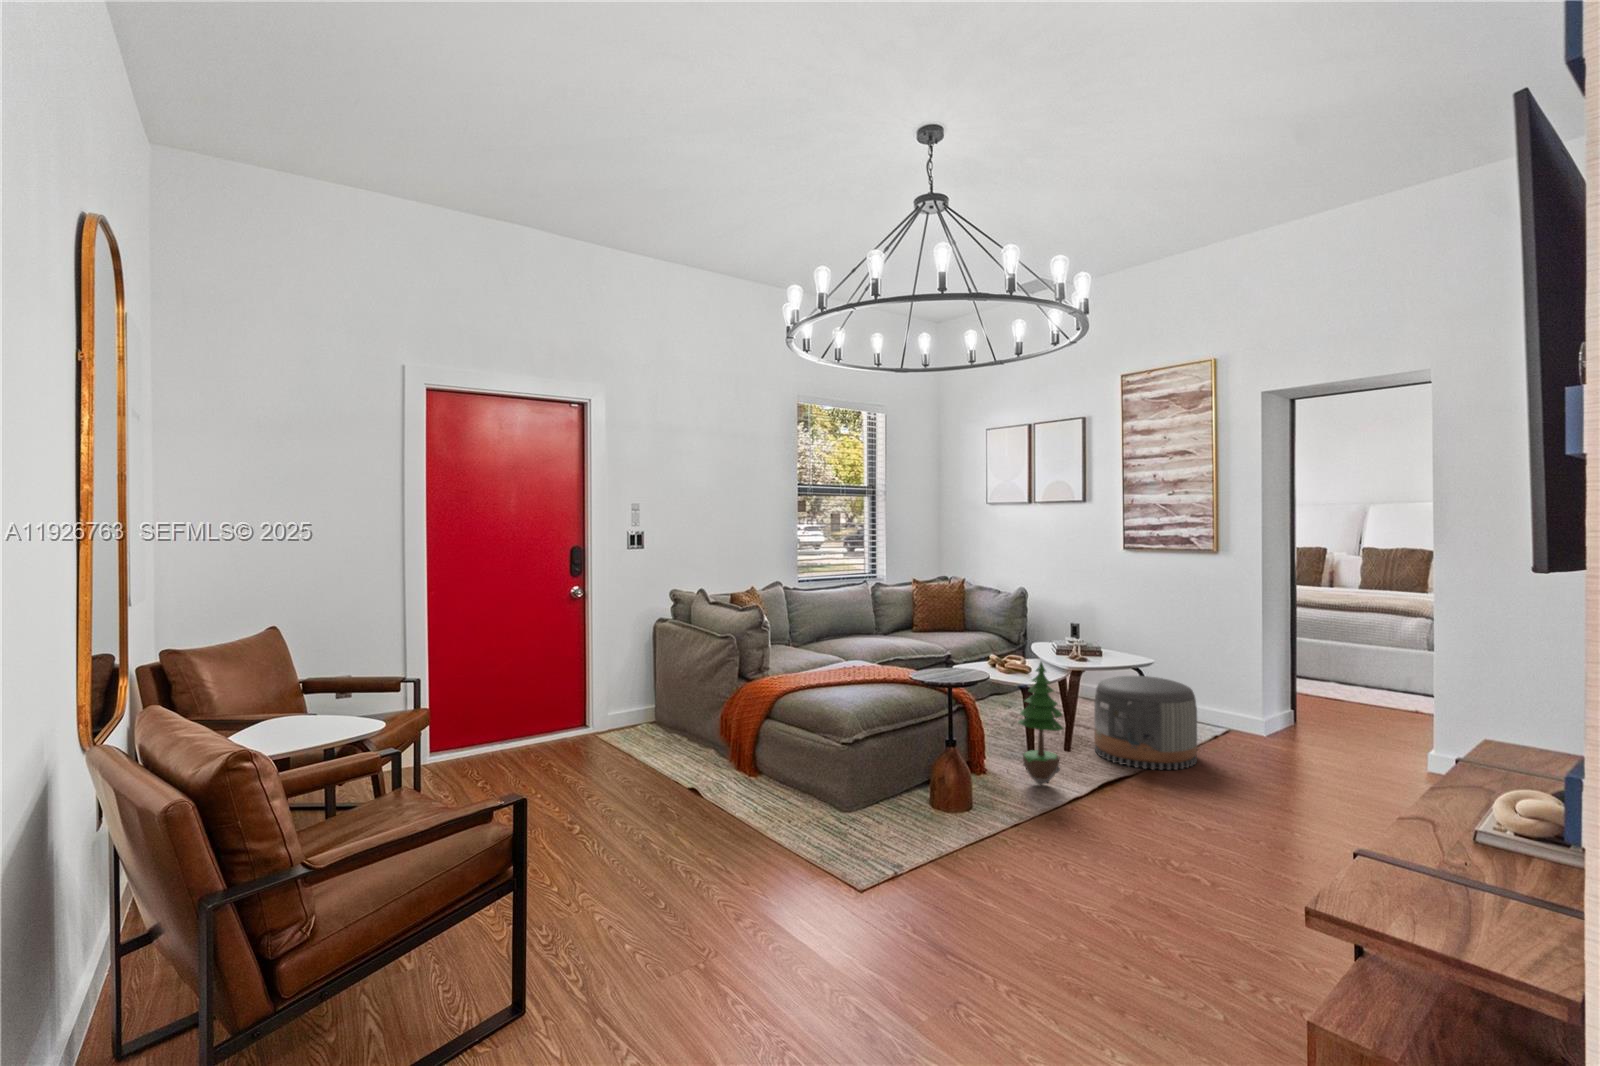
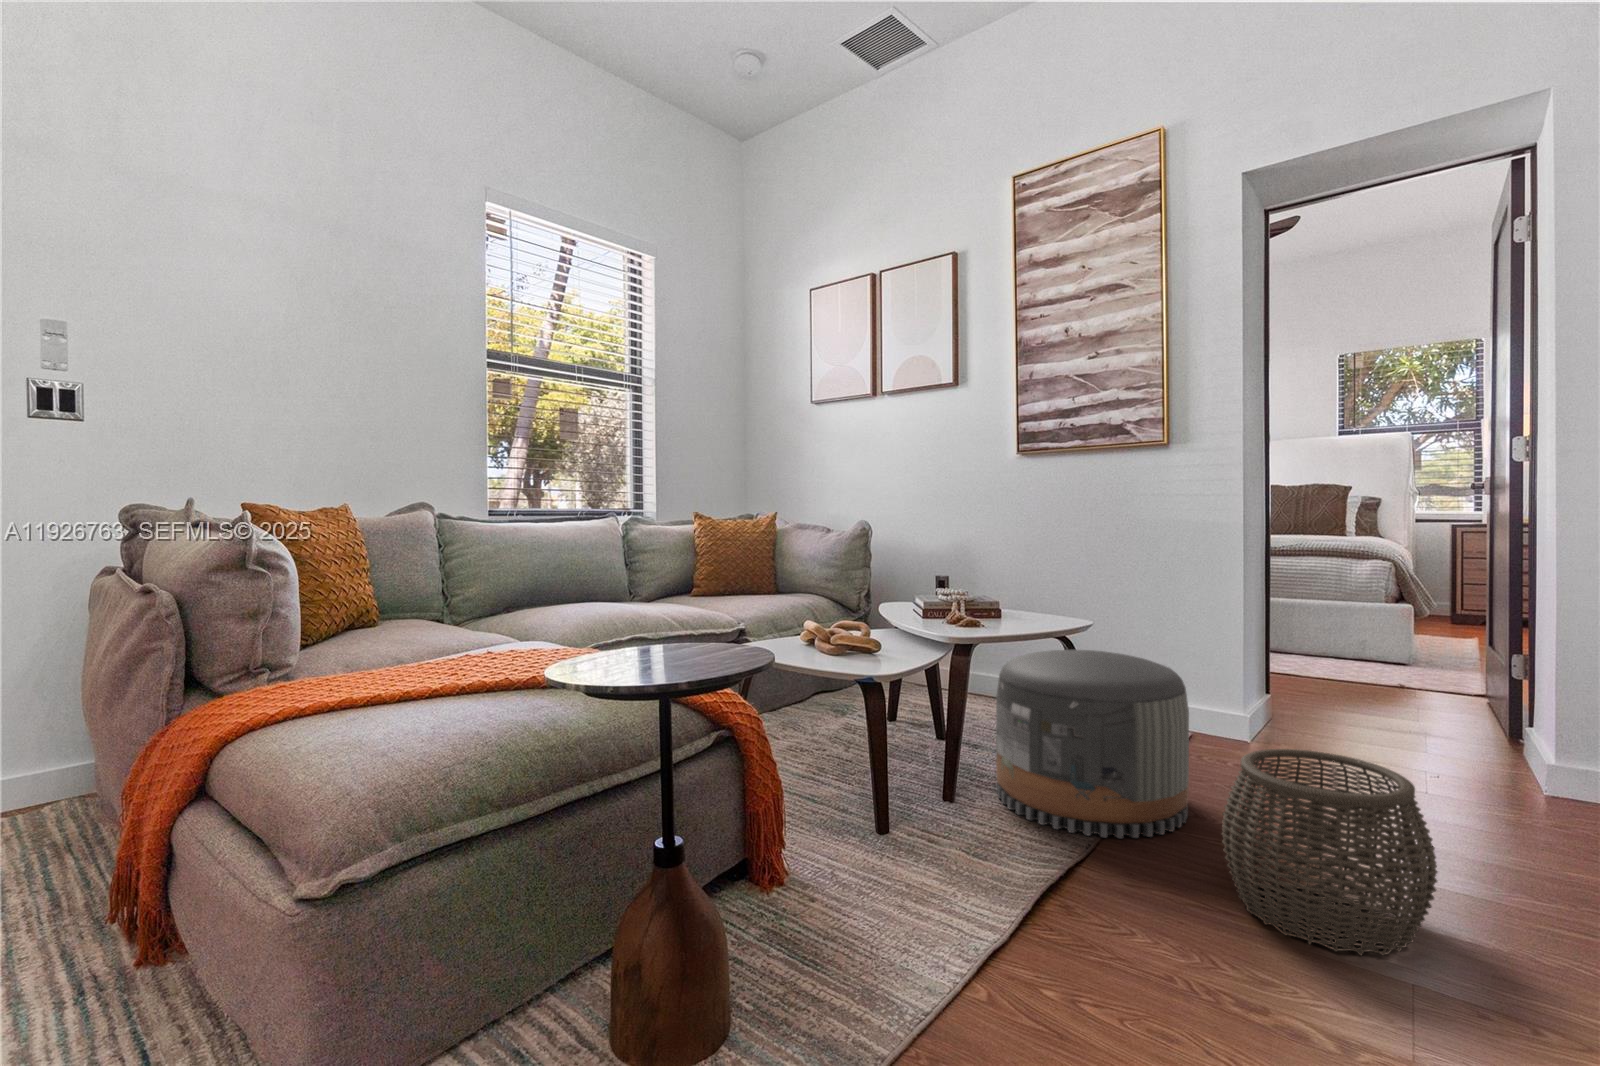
potted tree: present [1018,662,1063,785] -> none [853,621,961,913]
woven basket: none [1189,725,1278,809] -> present [1222,749,1437,955]

